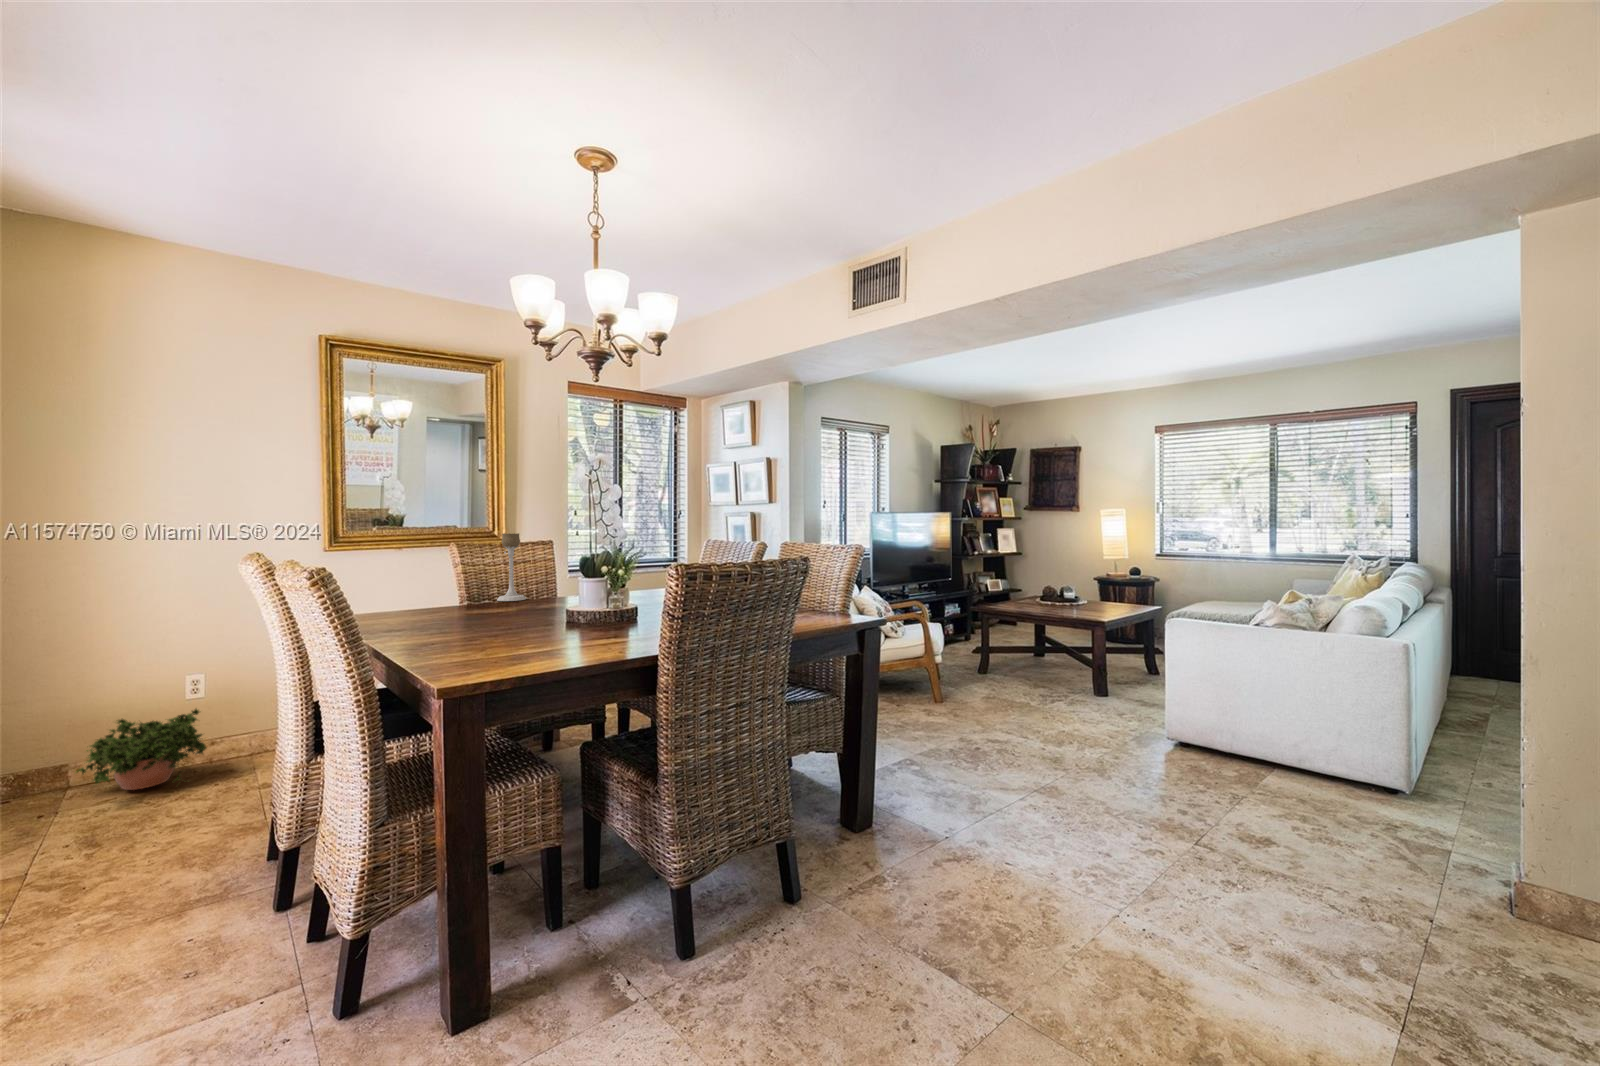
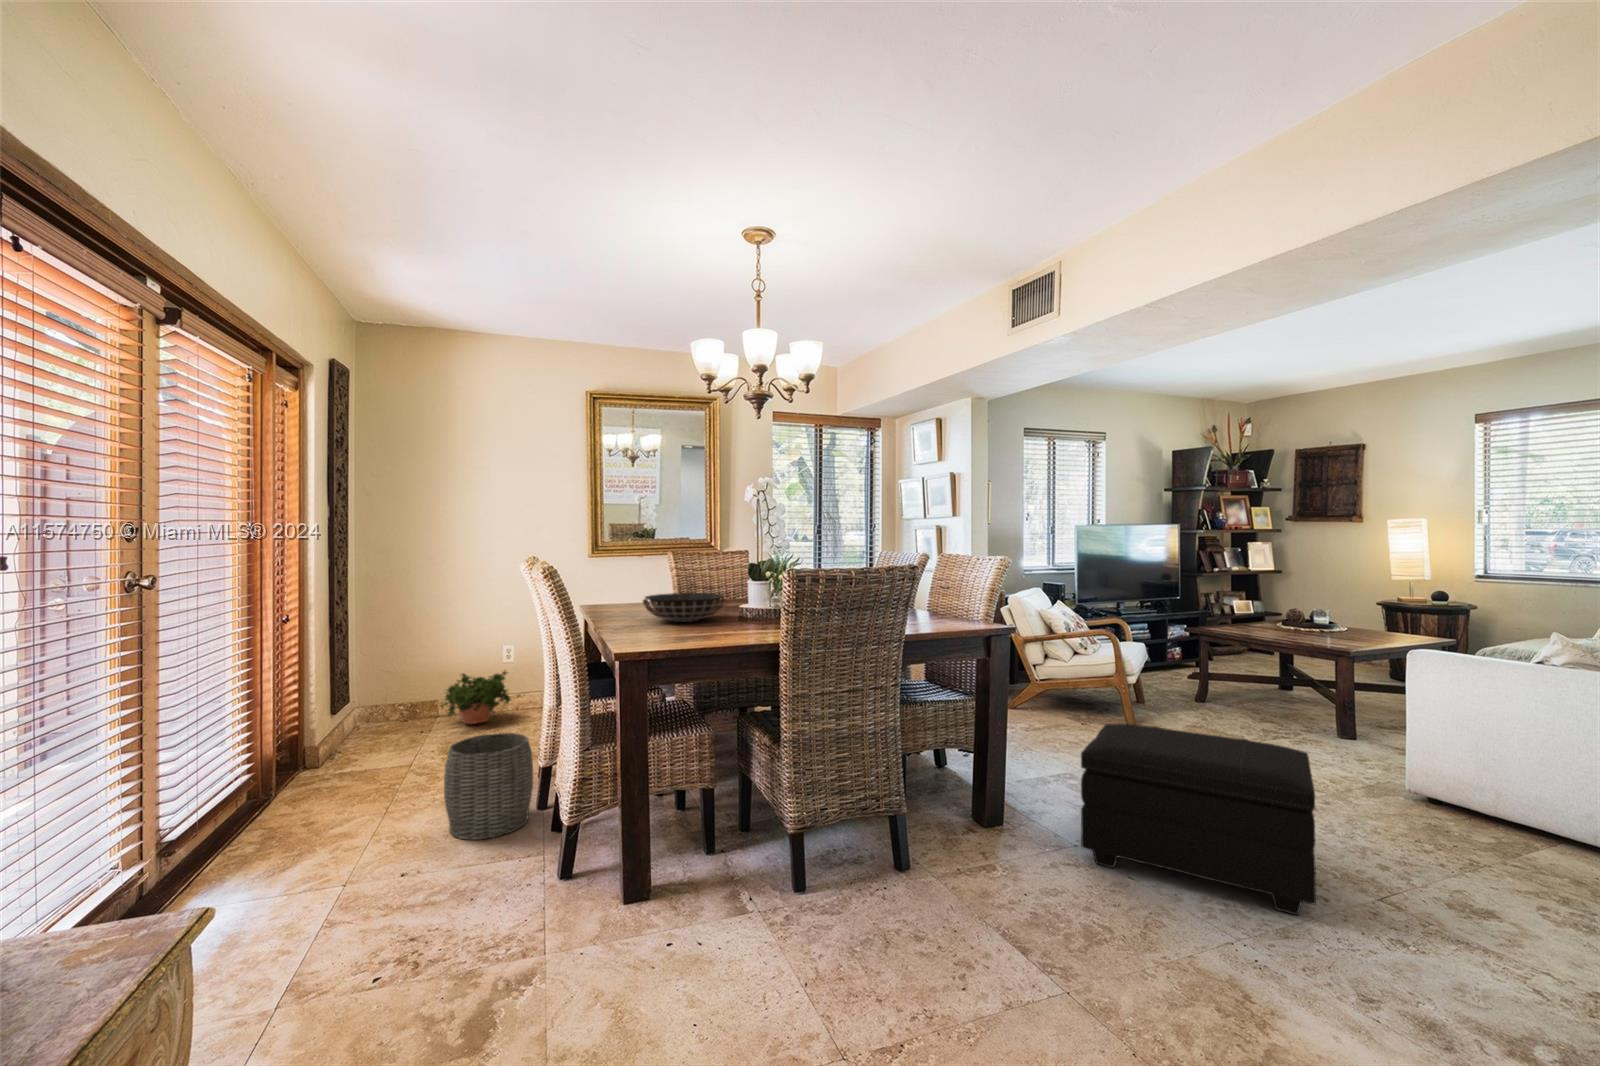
candle holder: present [497,533,526,601] -> none [699,544,721,600]
decorative bowl: none [438,594,555,632] -> present [643,593,726,622]
footstool: none [959,707,1170,872] -> present [1081,723,1316,915]
woven basket: none [101,808,266,987] -> present [444,733,533,840]

